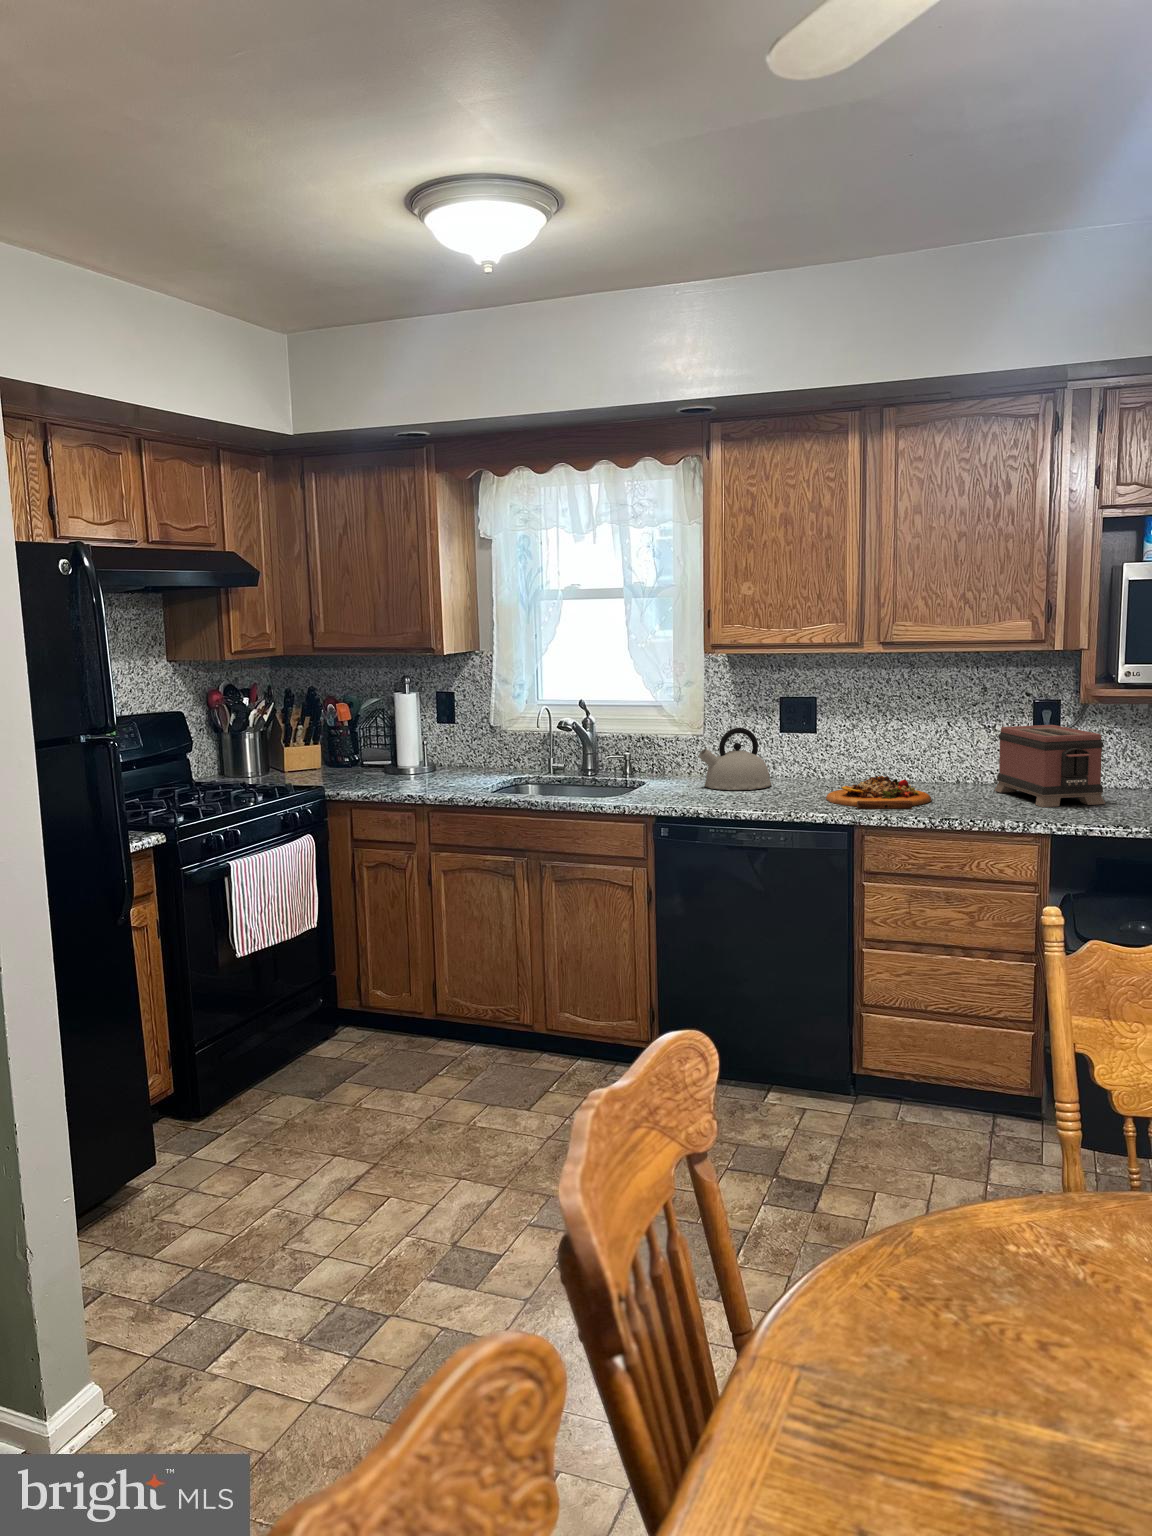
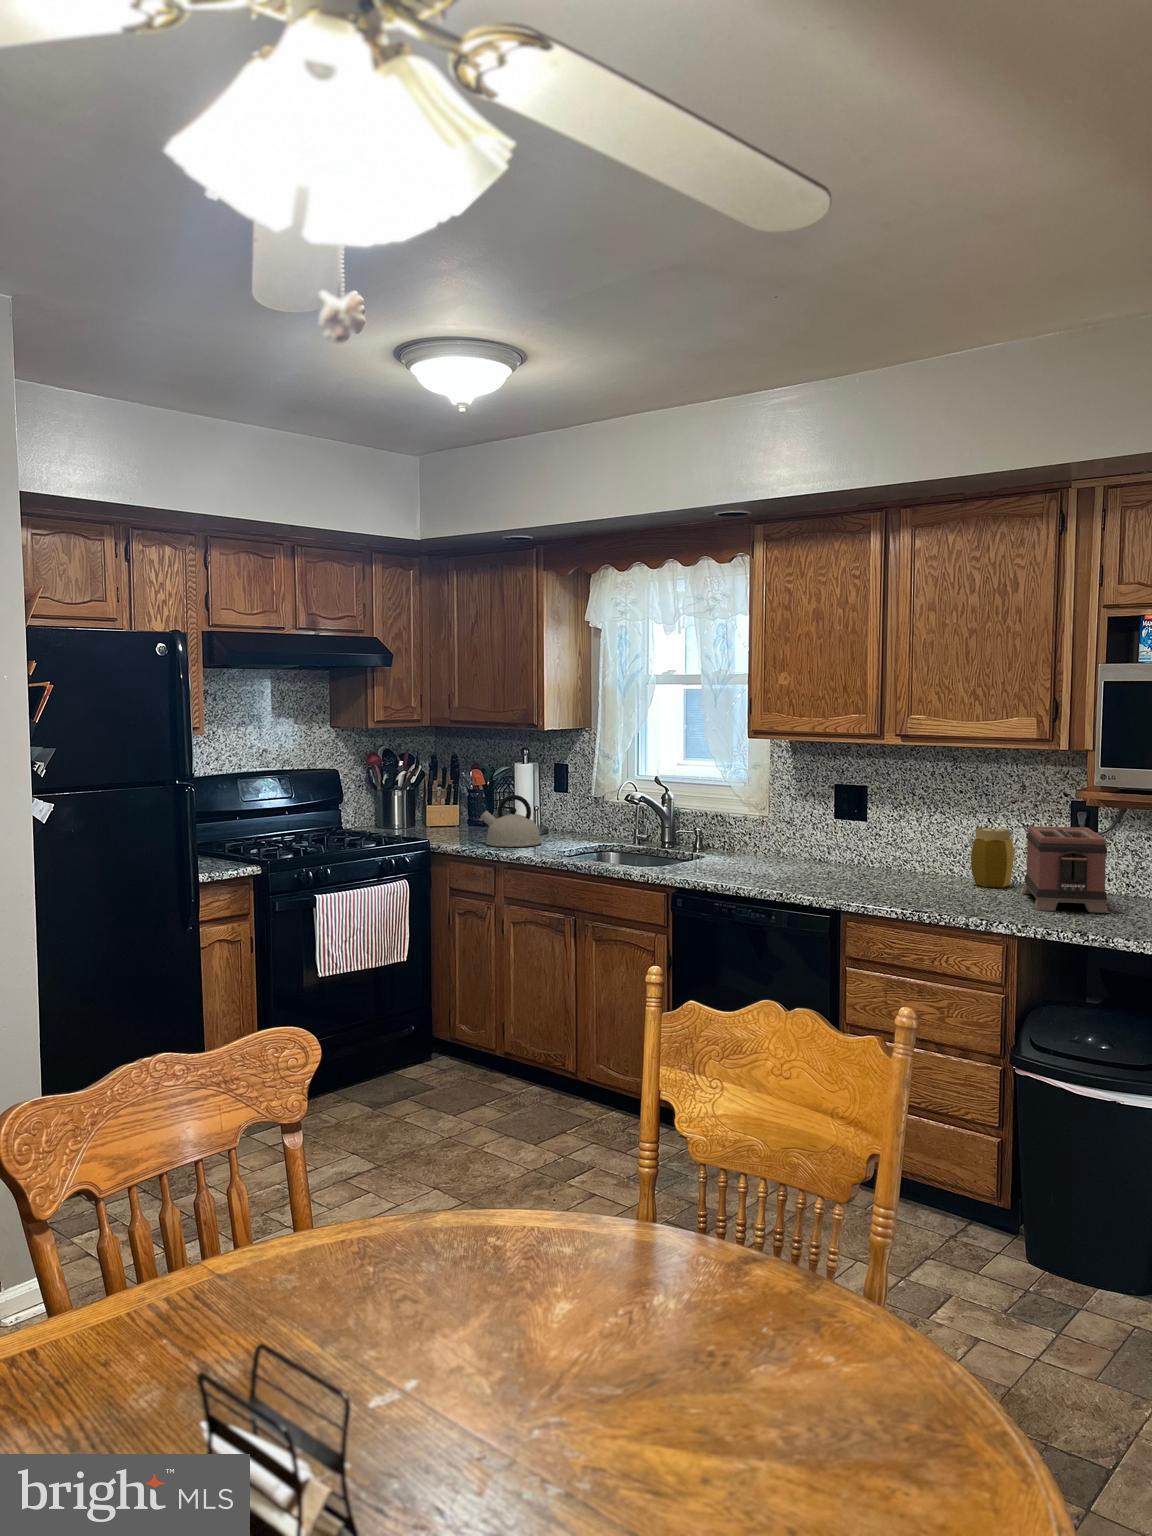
kettle: present [699,728,772,790] -> present [480,795,542,847]
jar: none [937,731,975,789] -> present [971,827,1014,888]
cutting board: present [826,776,931,809] -> none [836,866,941,900]

